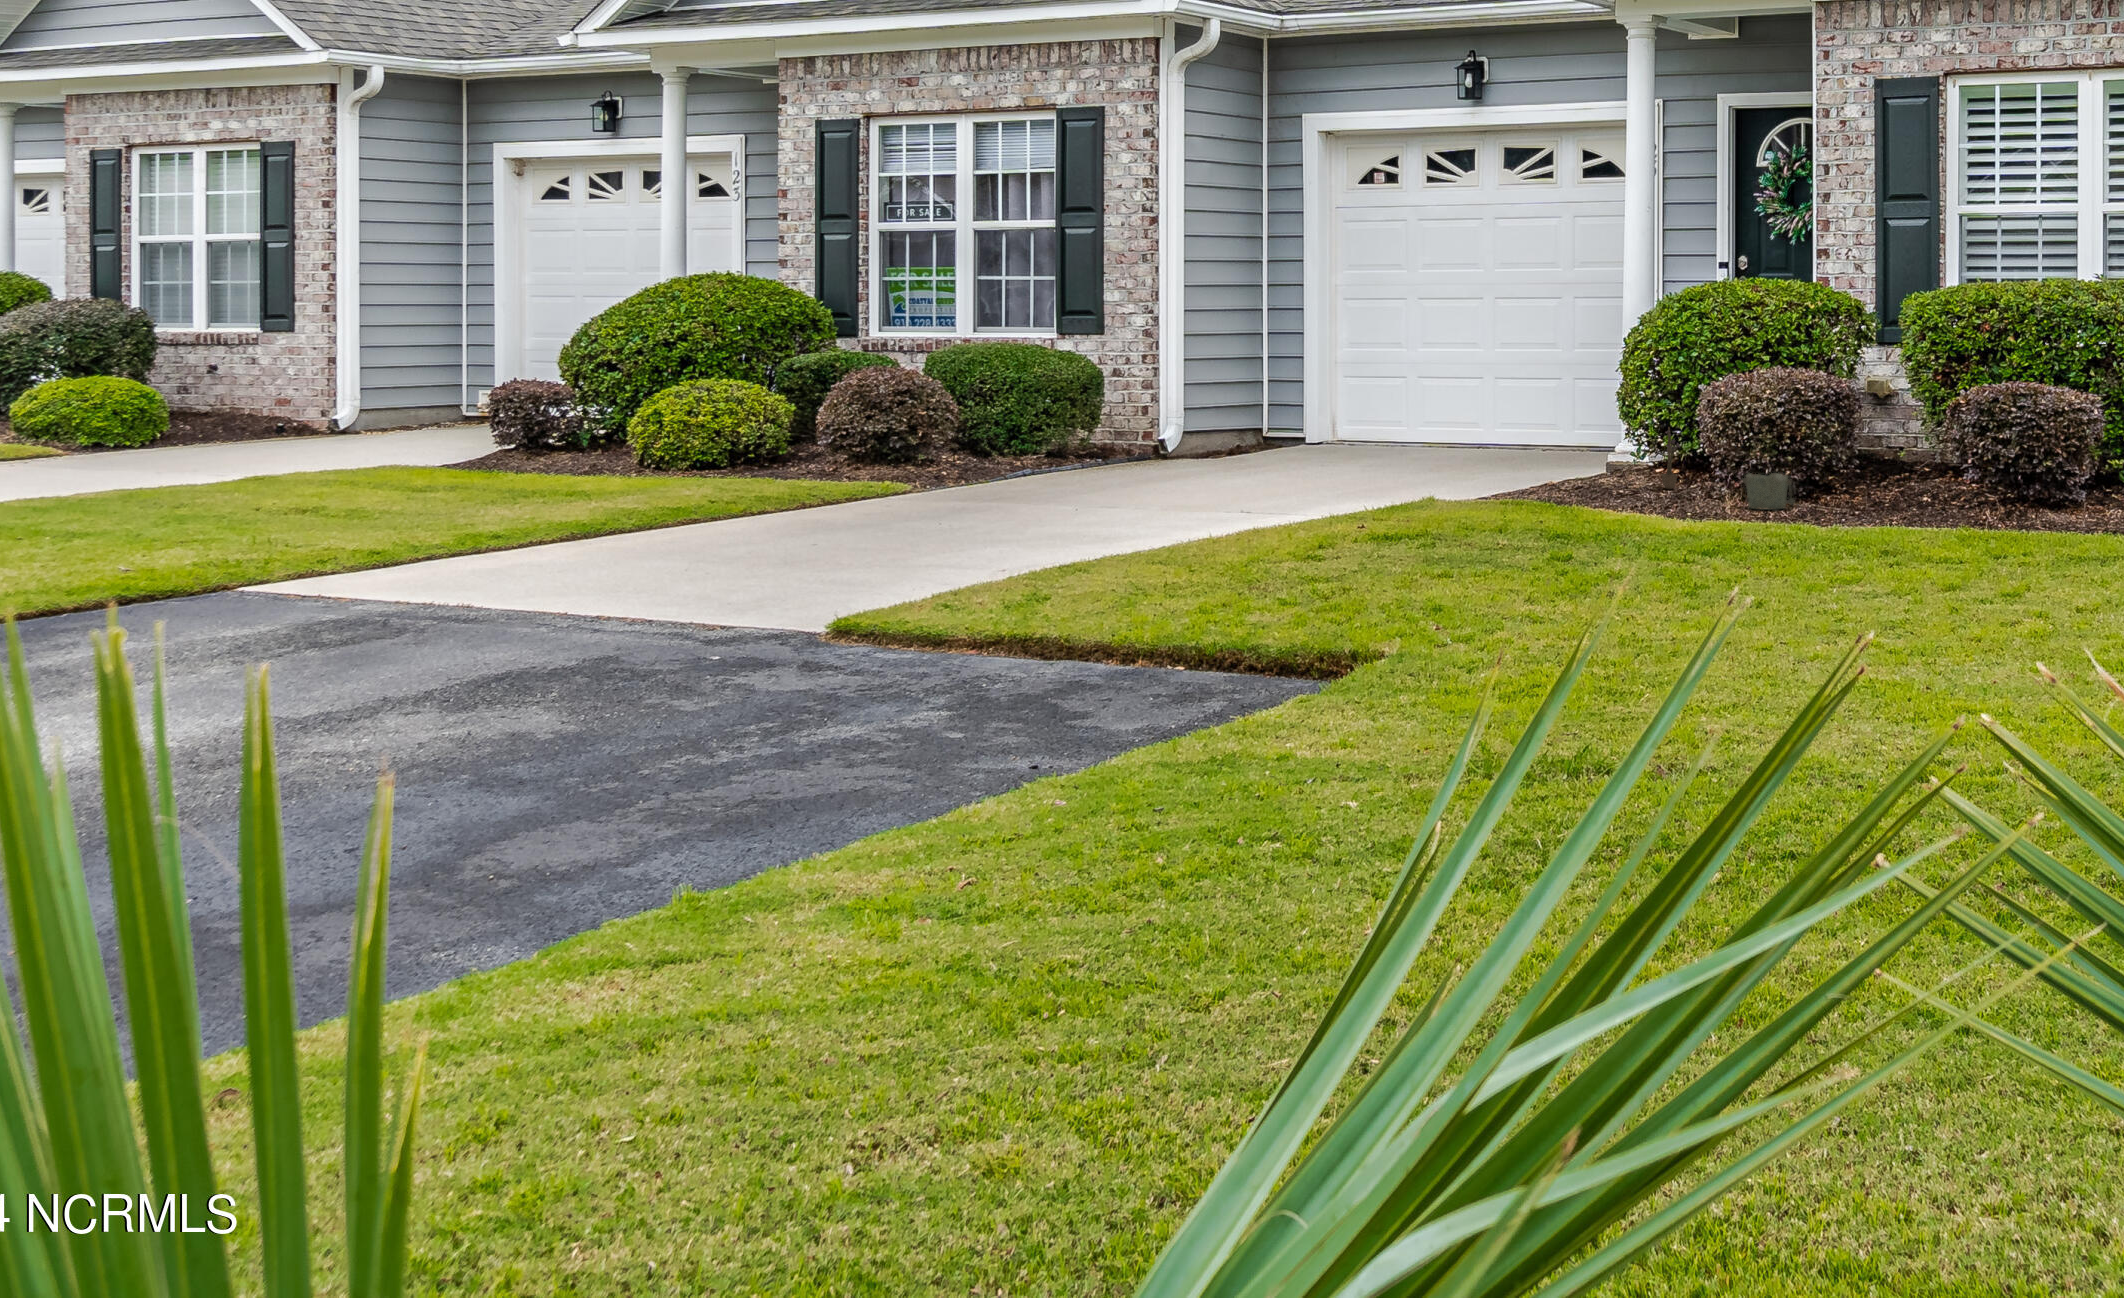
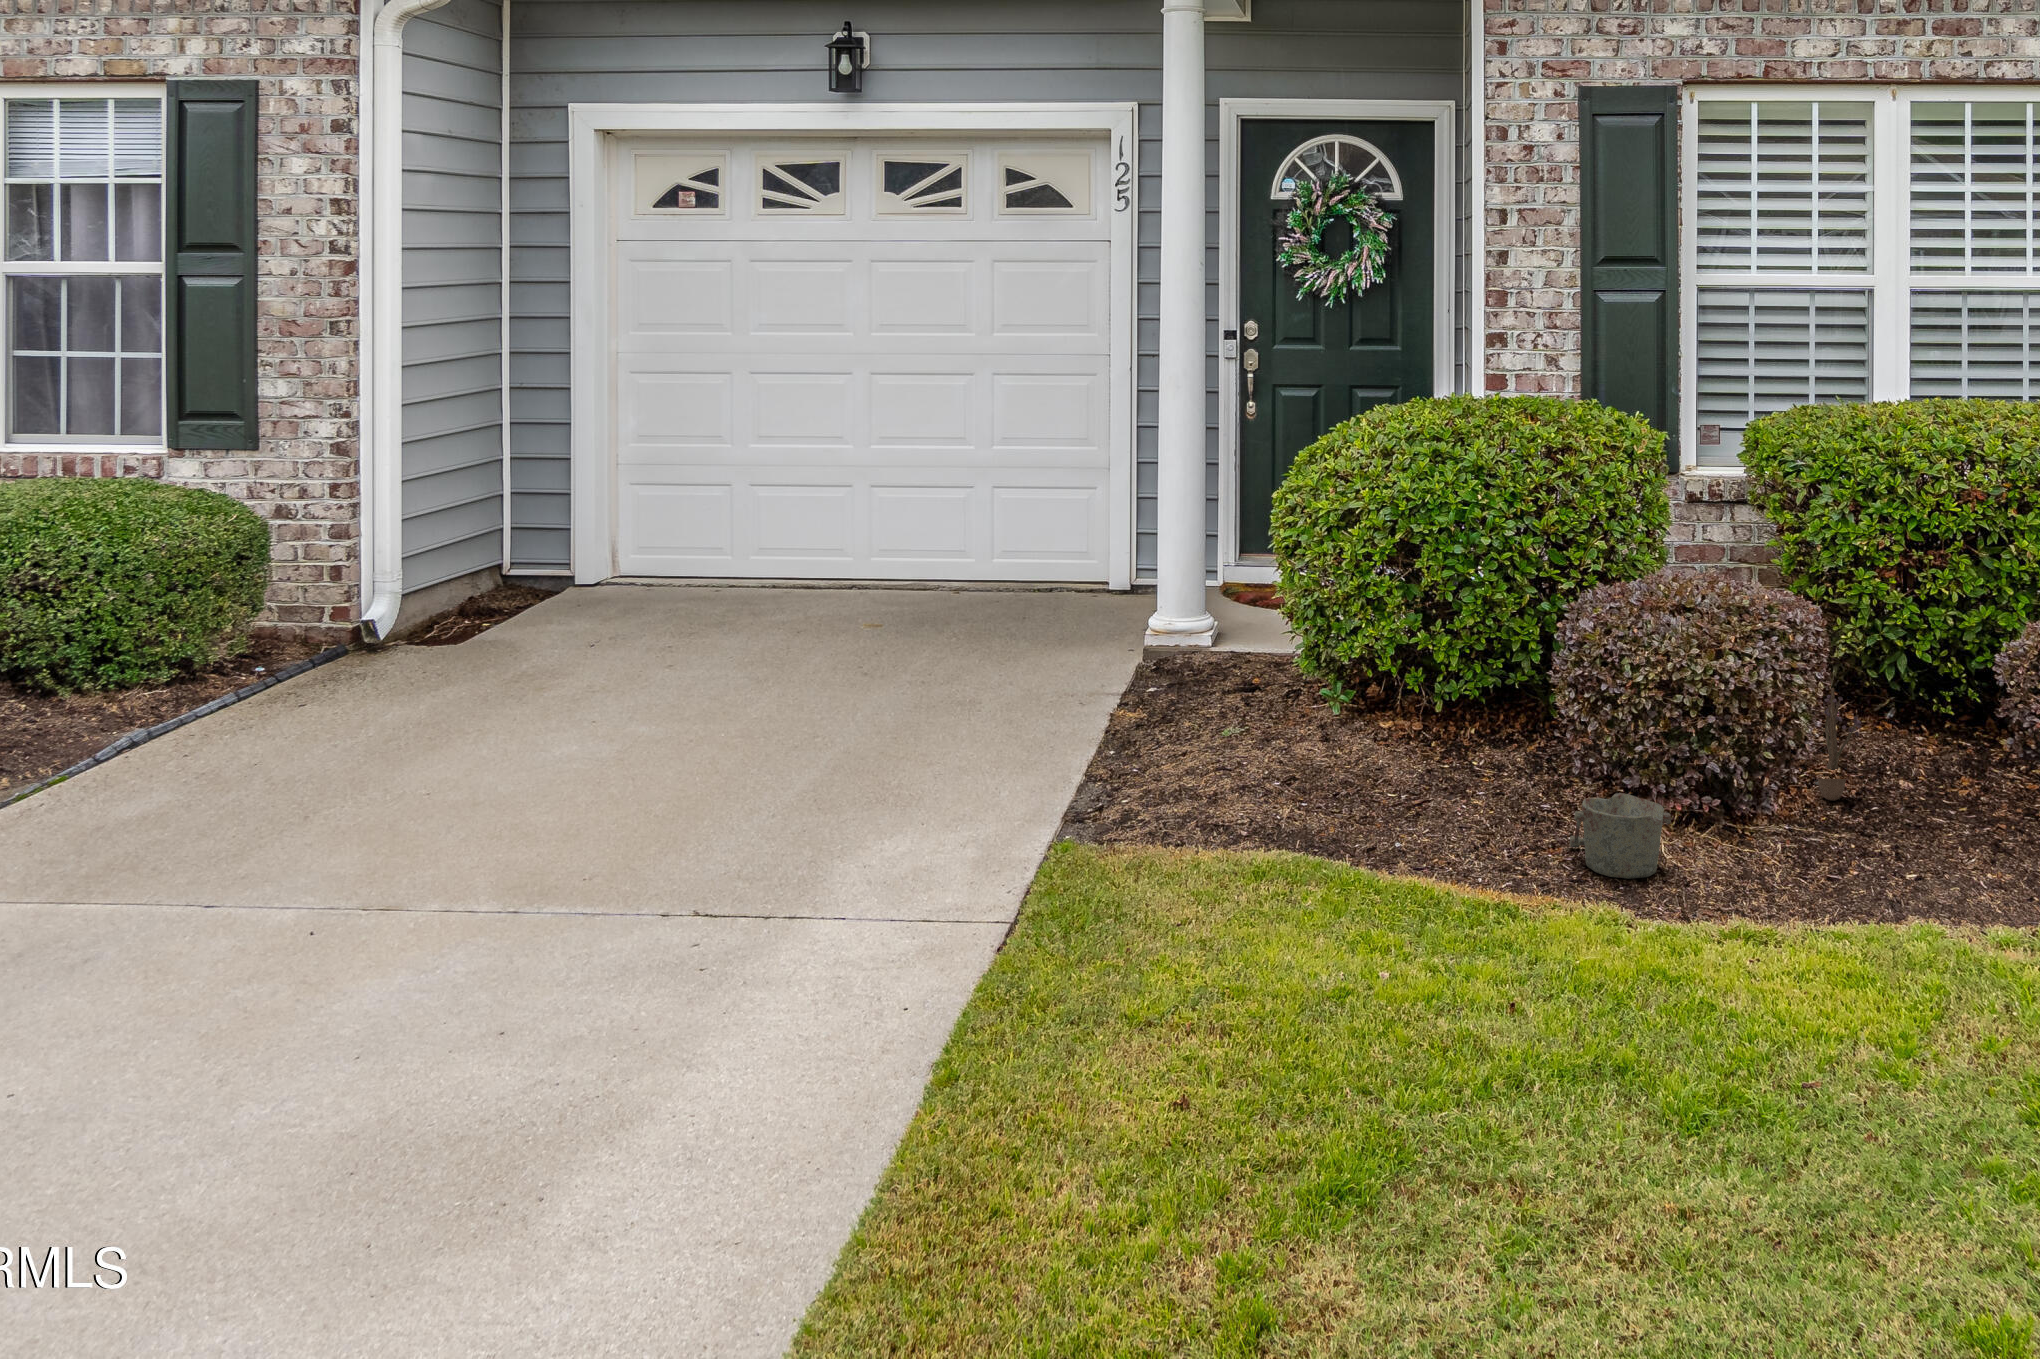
decorative plant: present [1661,427,1680,489] -> present [1815,688,1861,801]

